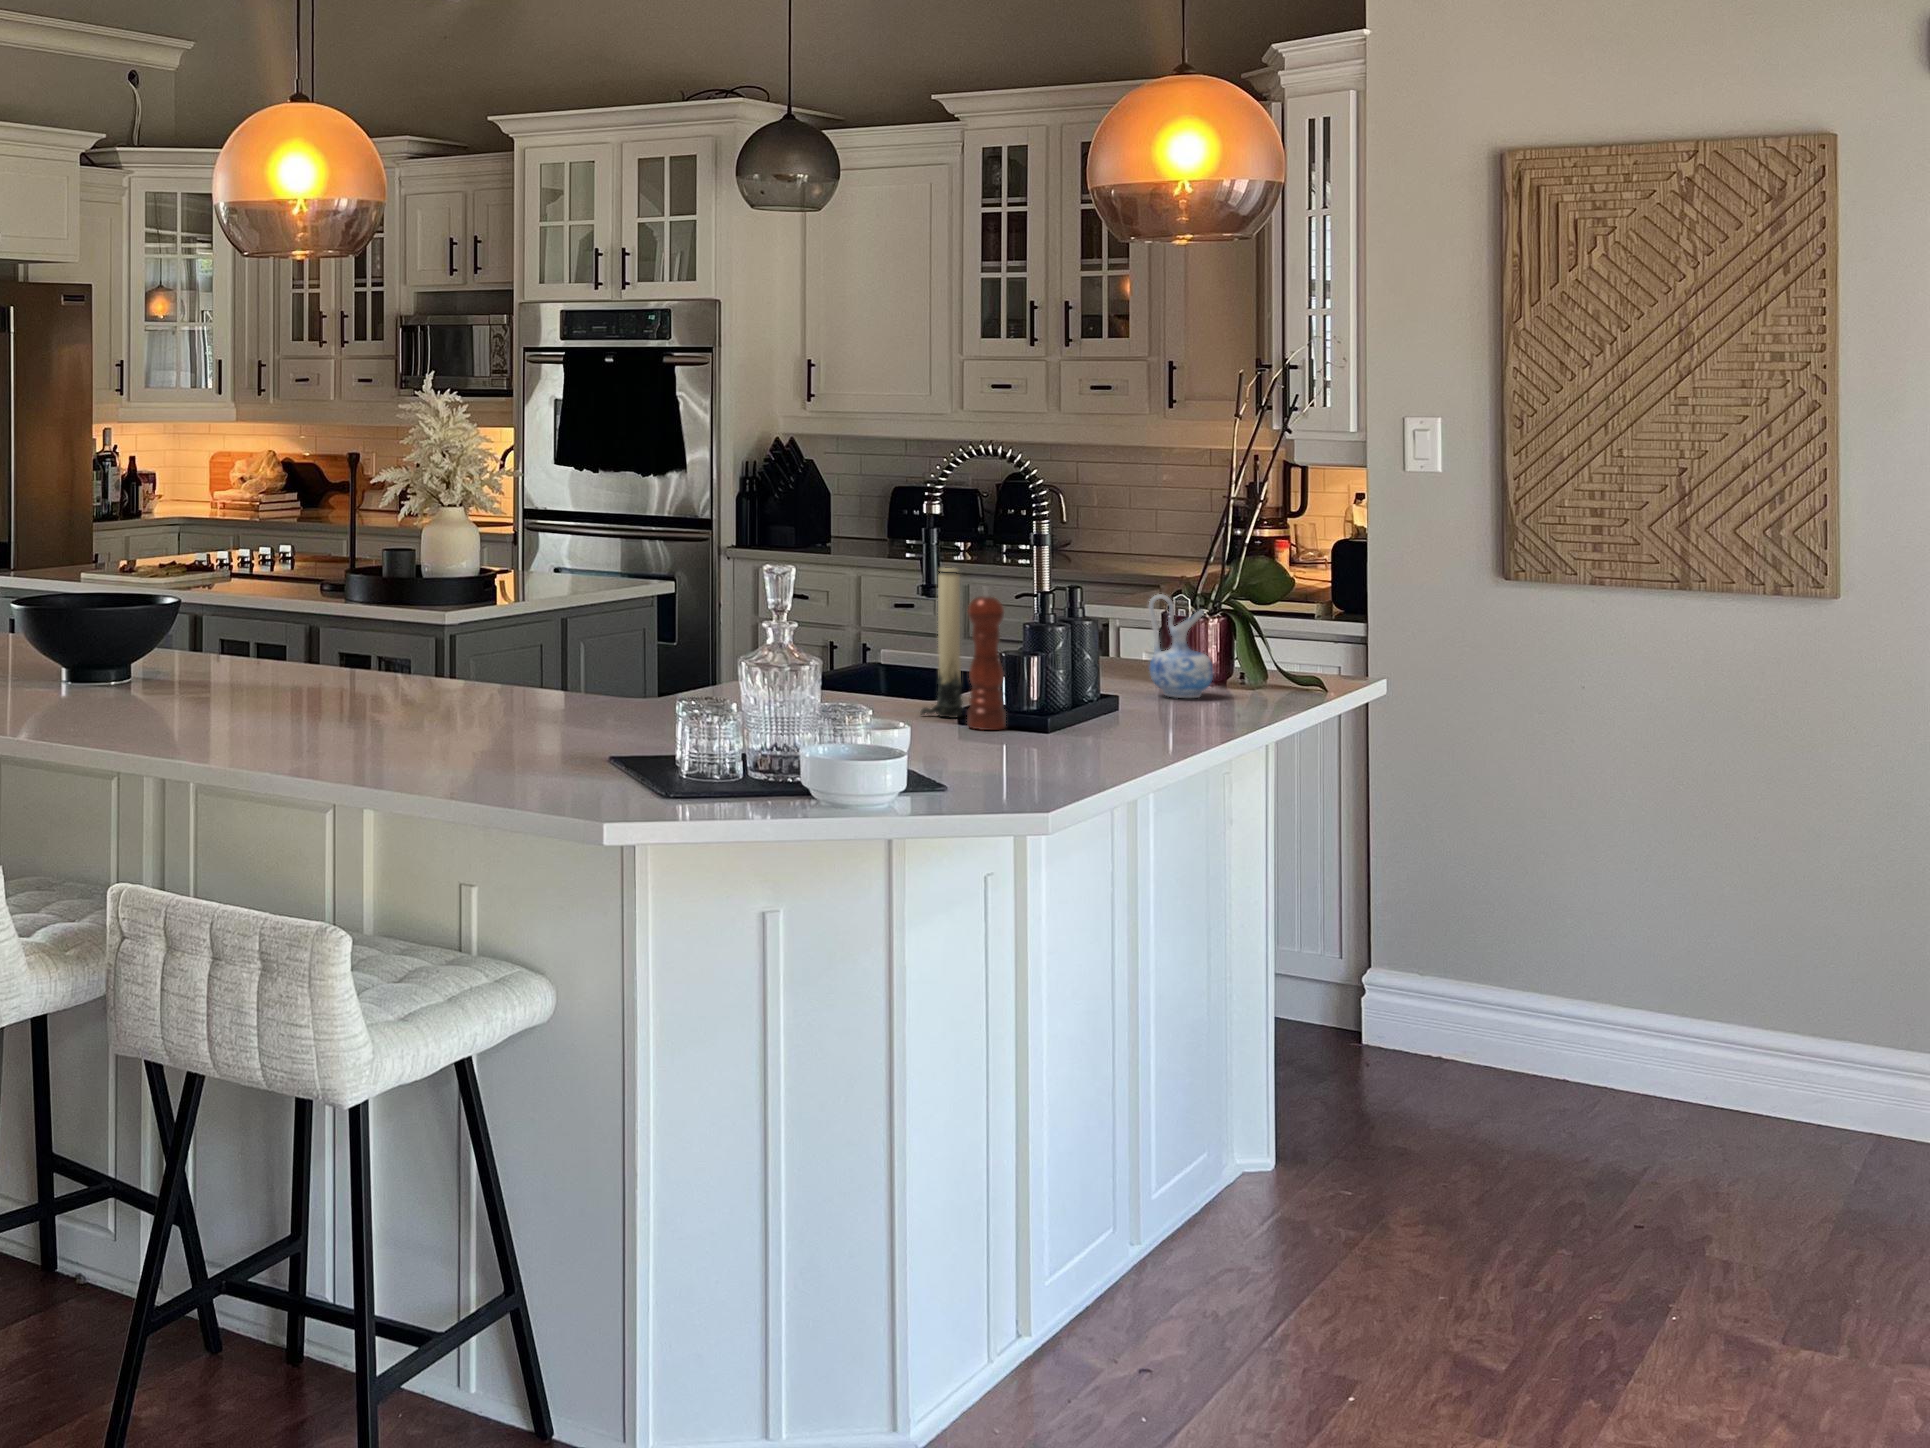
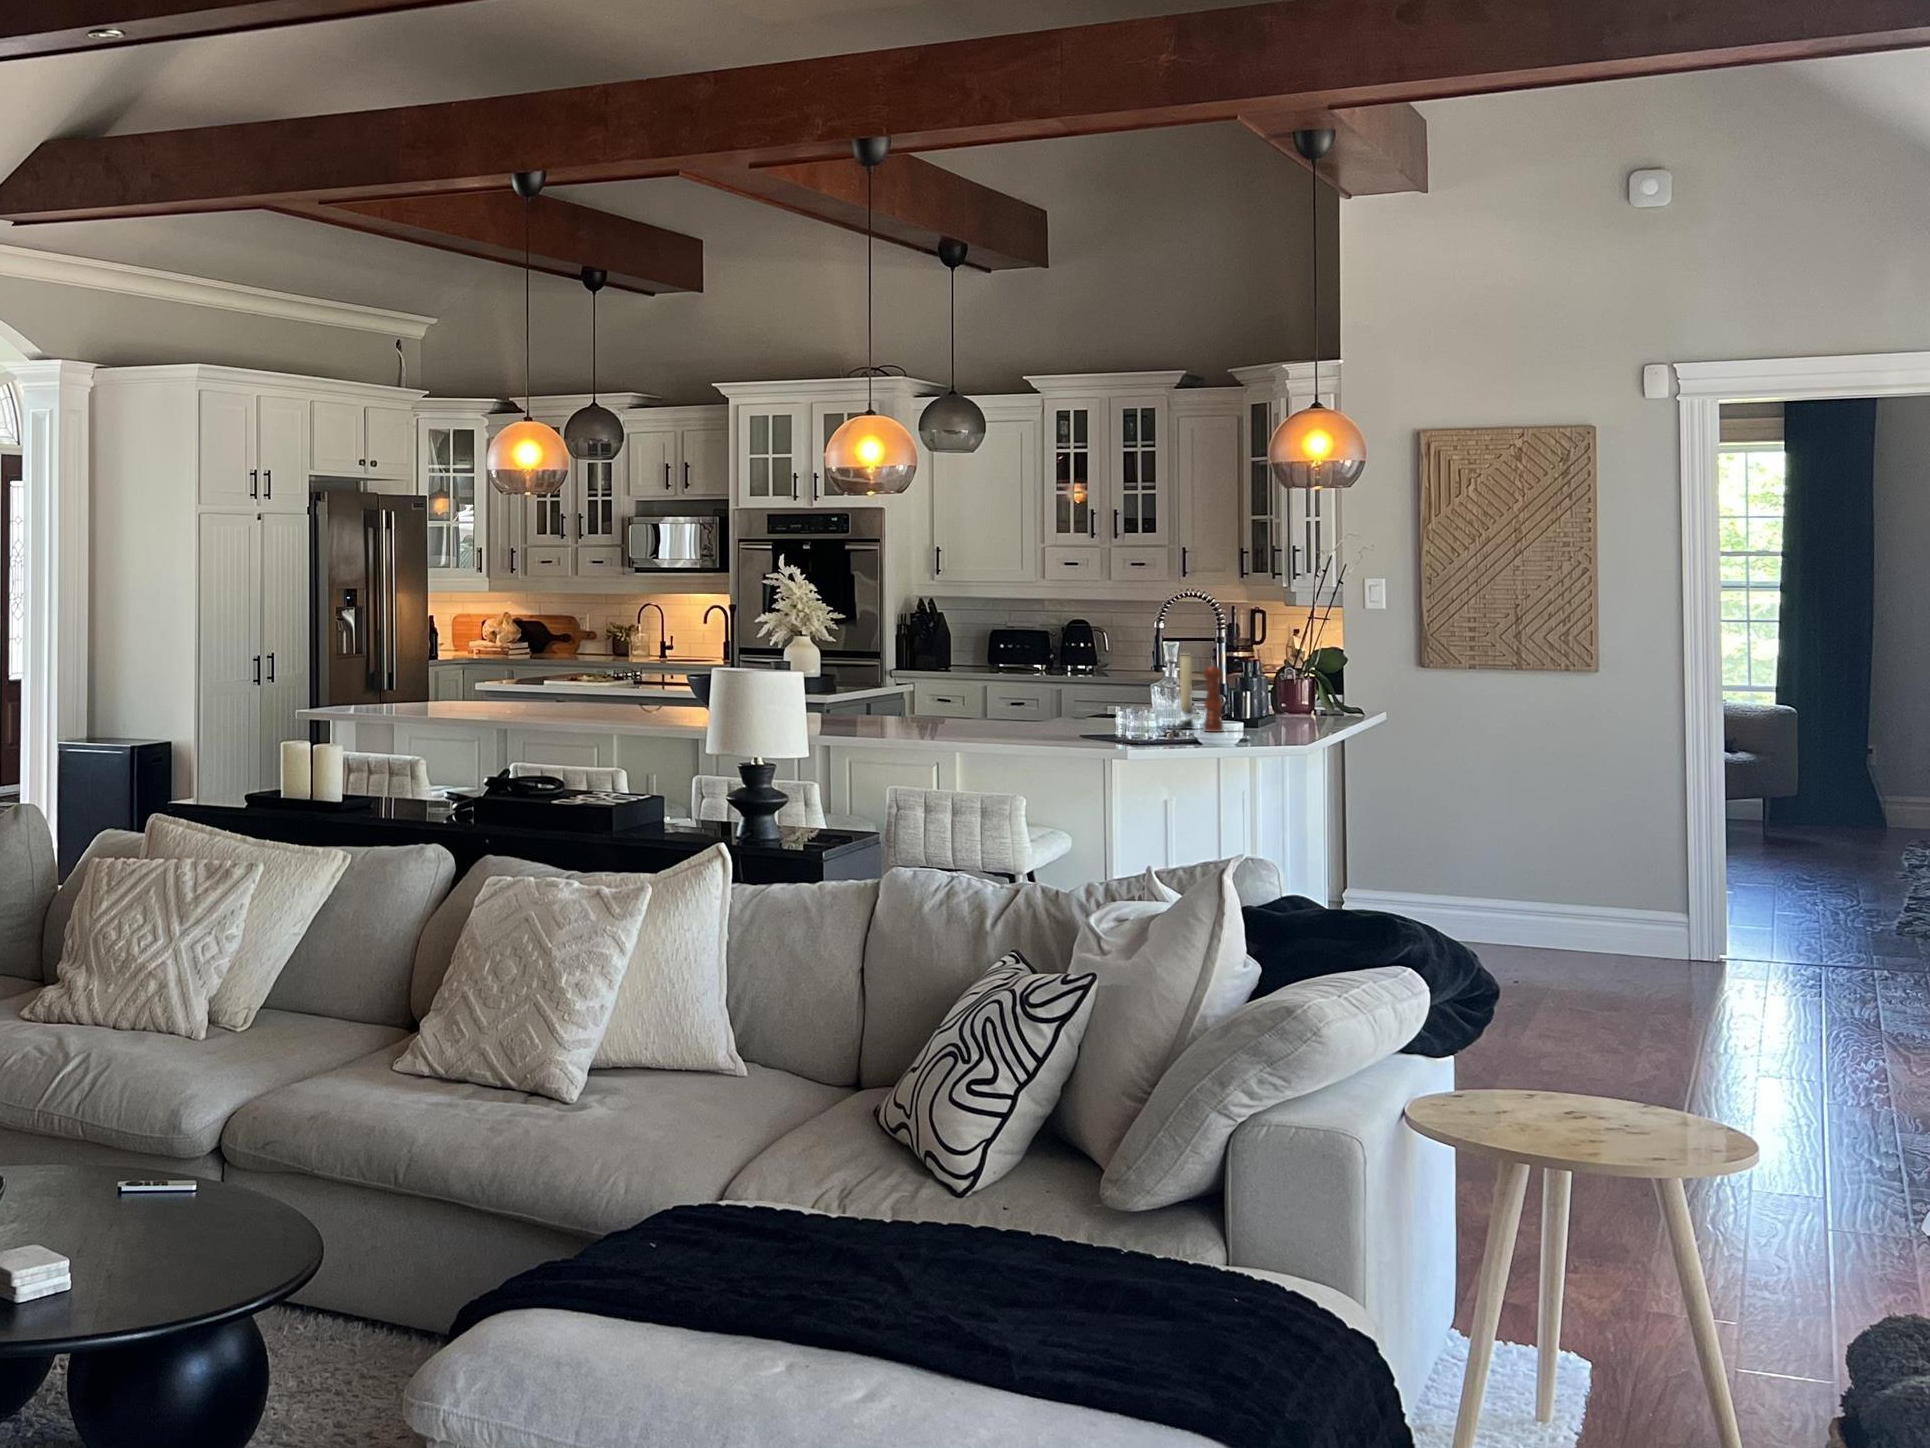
ceramic pitcher: present [1149,594,1213,698] -> none [1270,669,1304,722]

